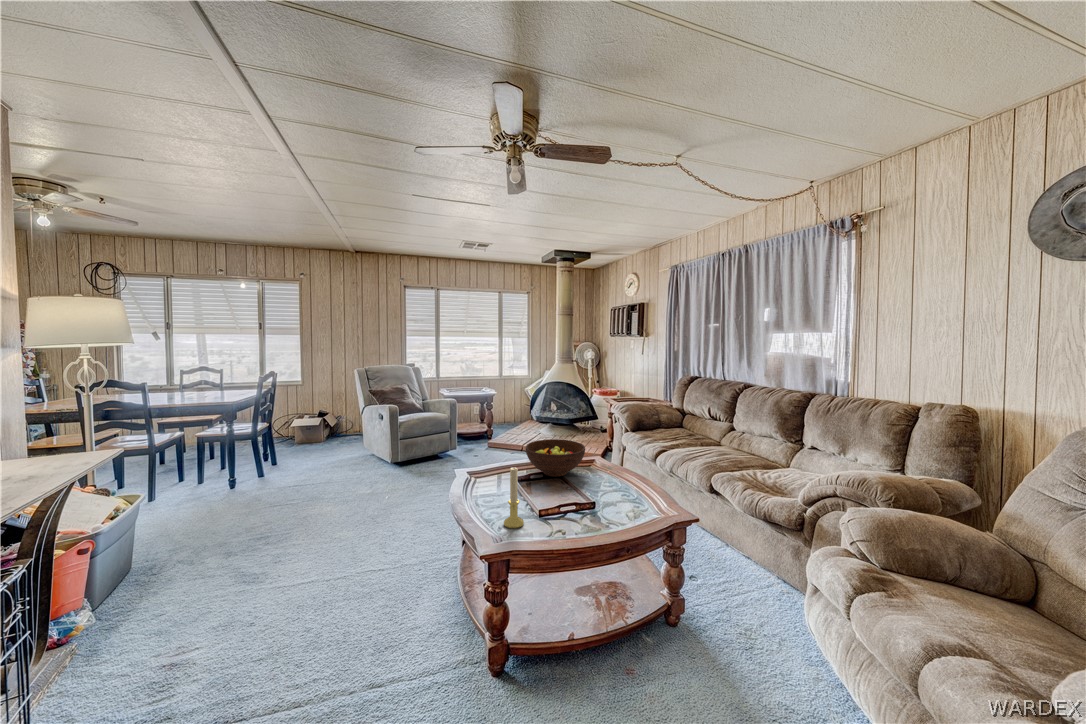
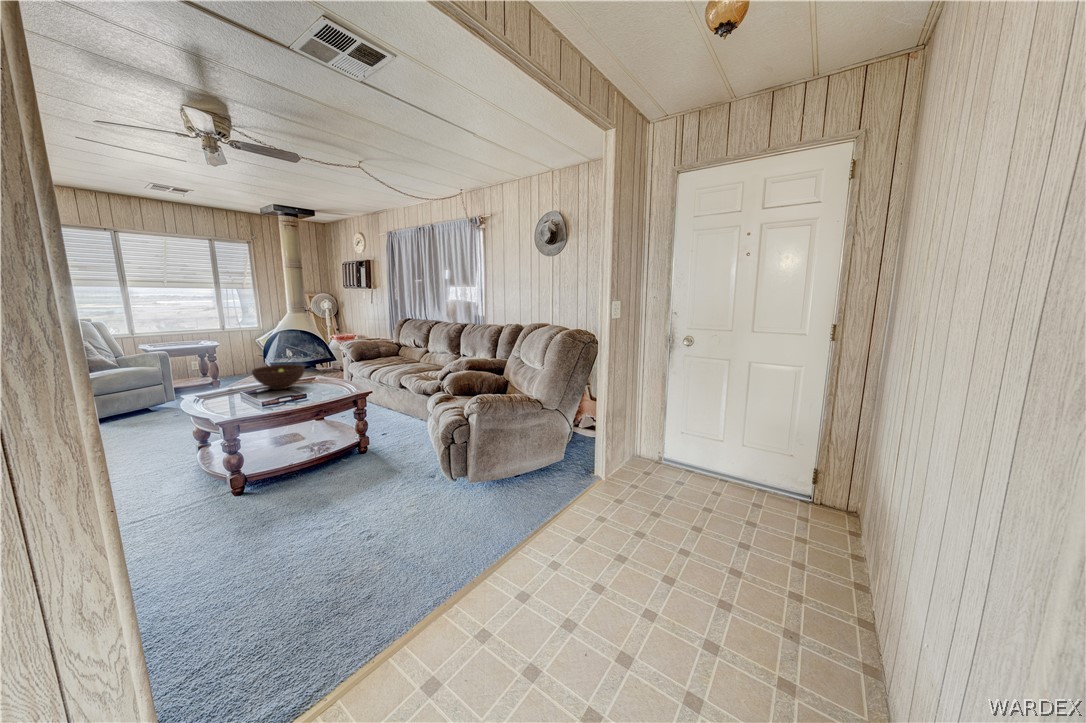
candle holder: present [504,467,524,529] -> none [233,374,250,415]

